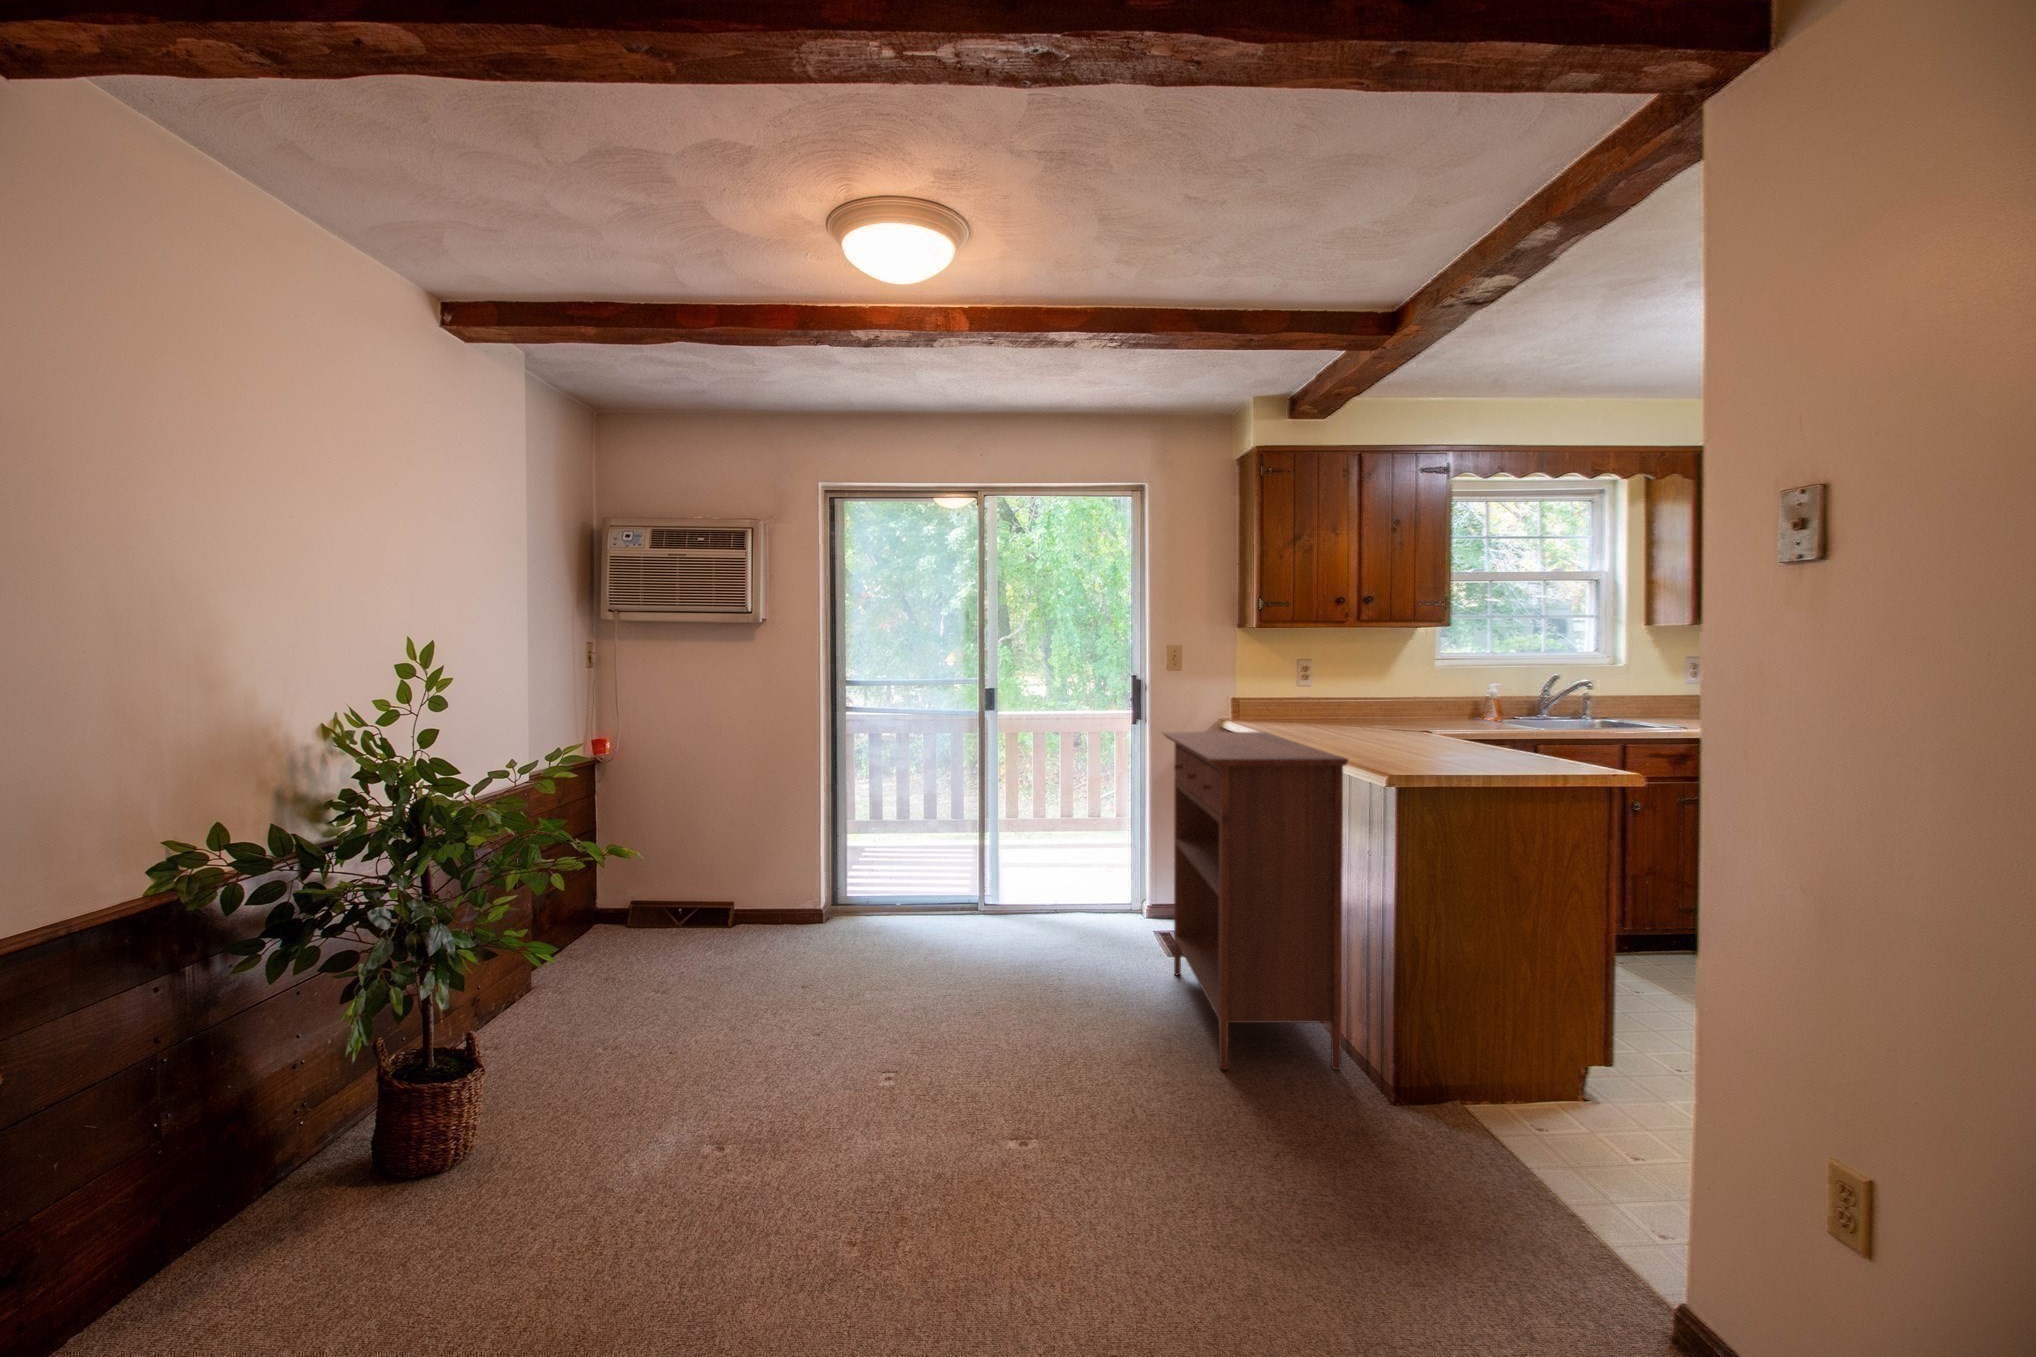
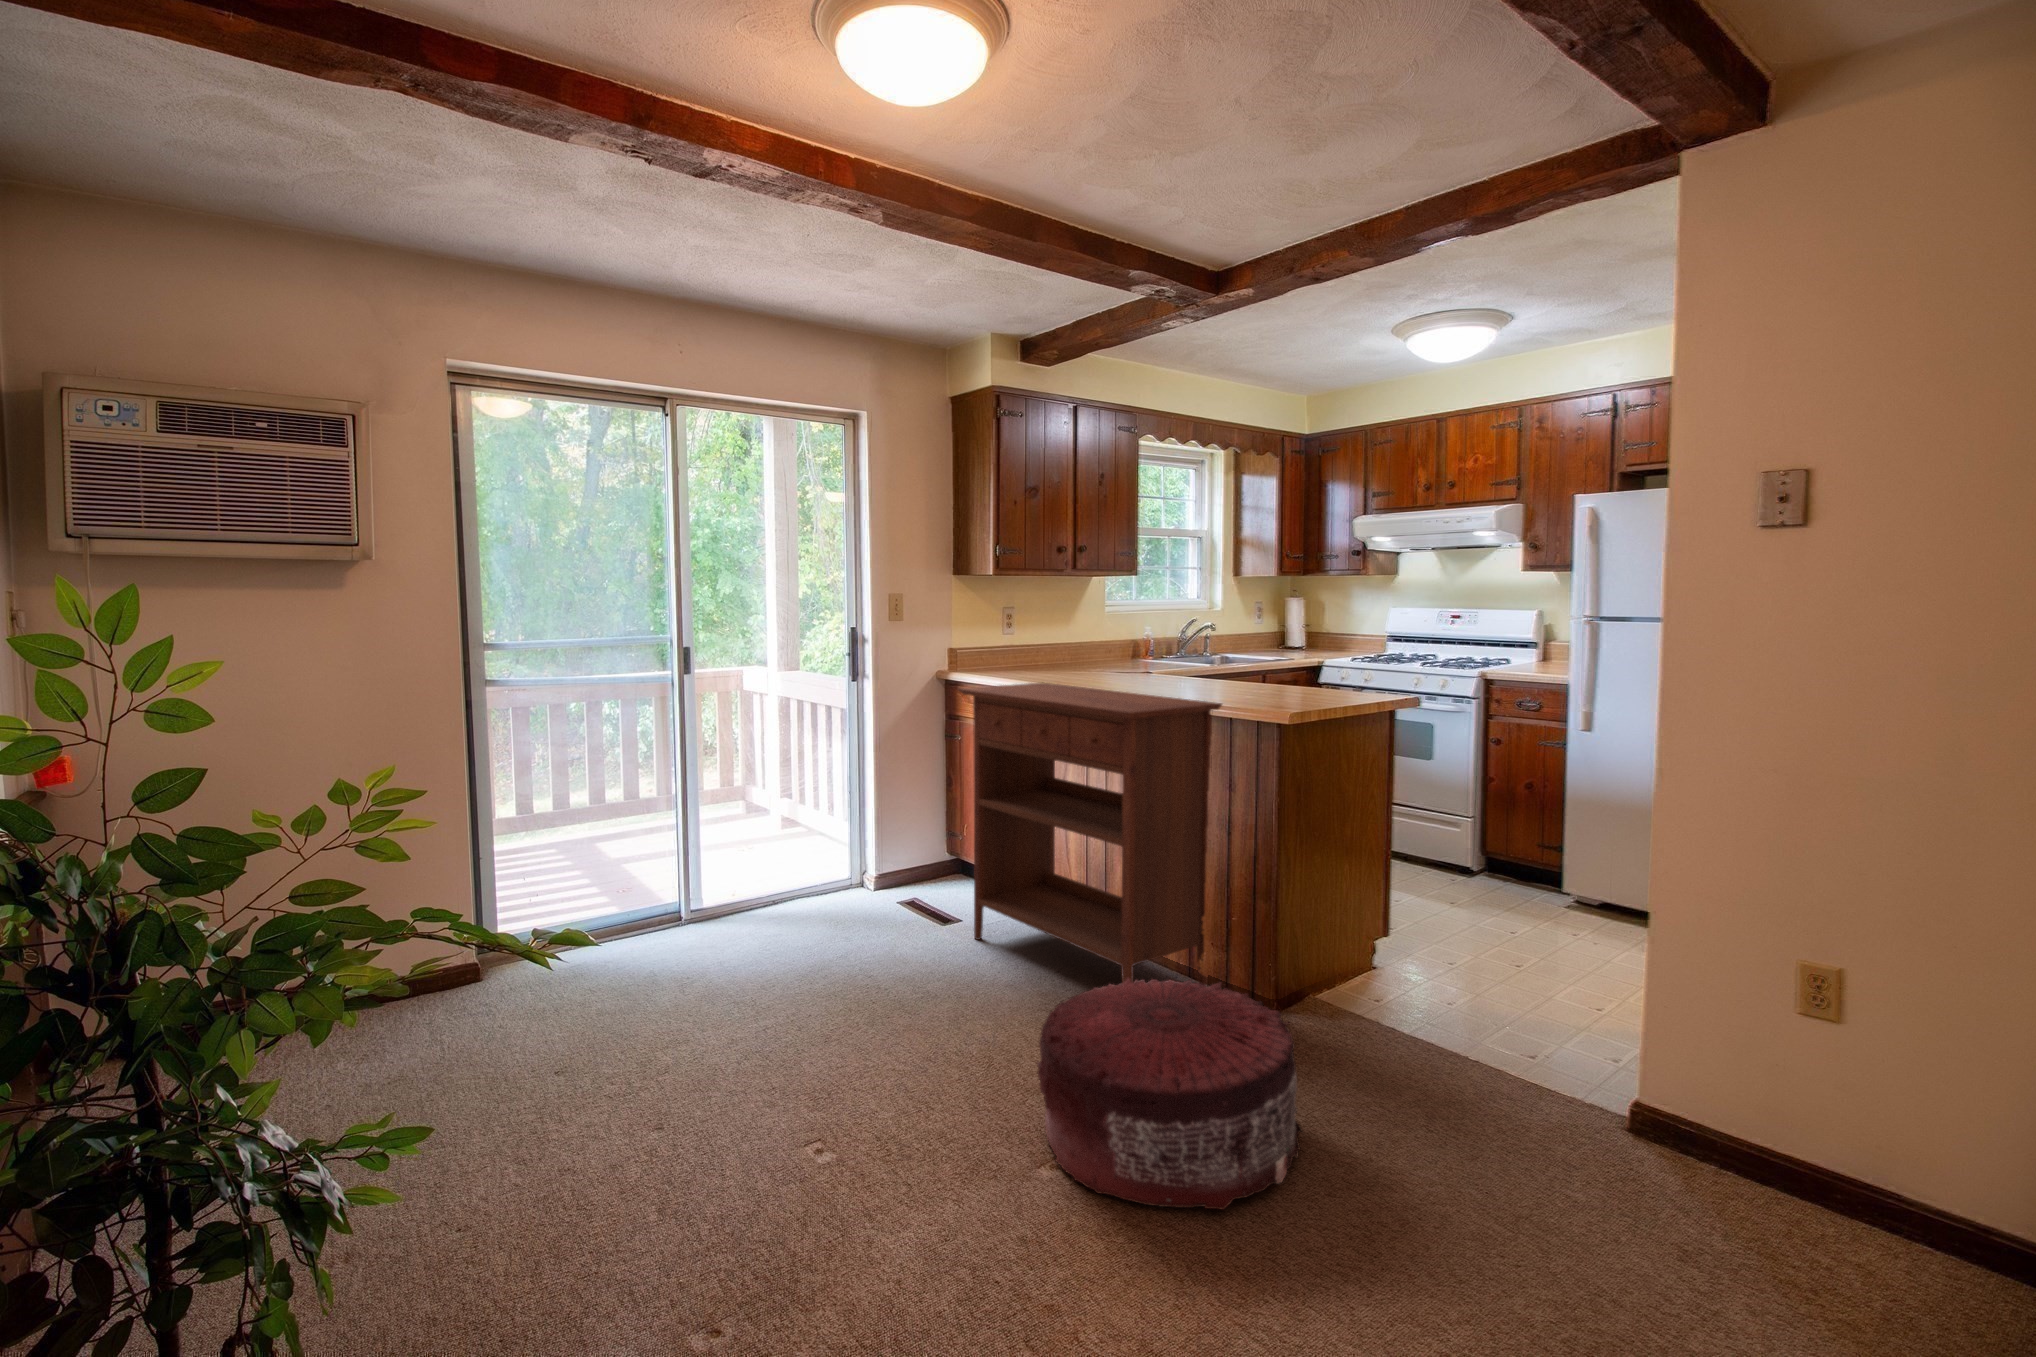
pouf: none [968,1018,1225,1258] -> present [1037,977,1302,1209]

